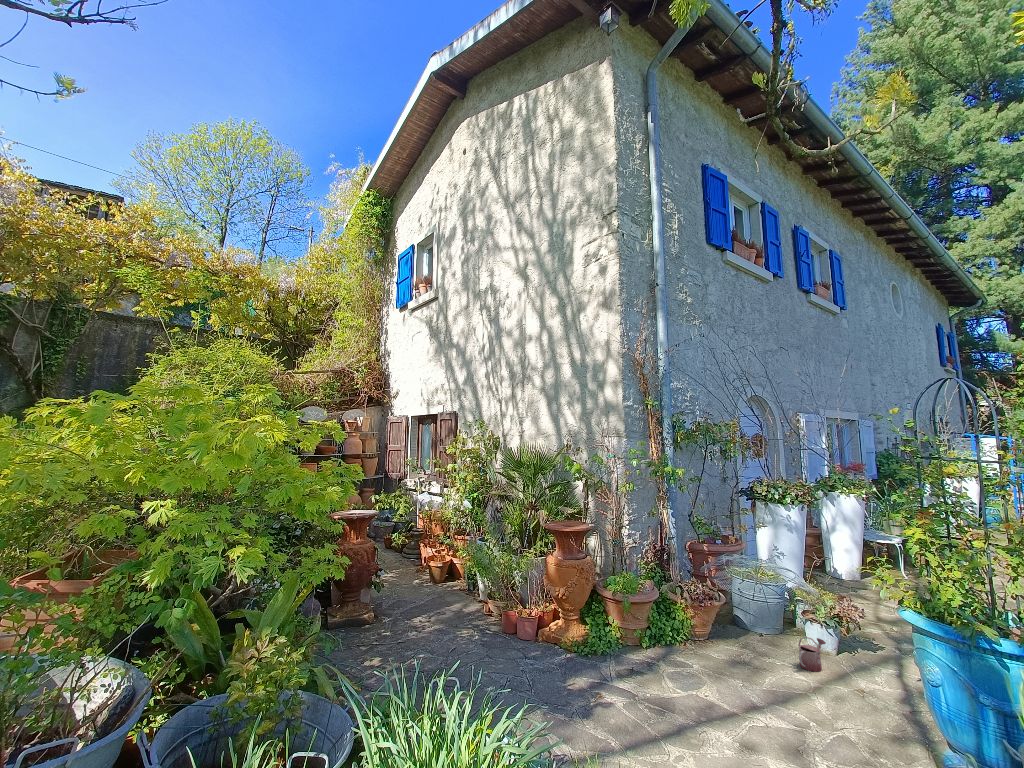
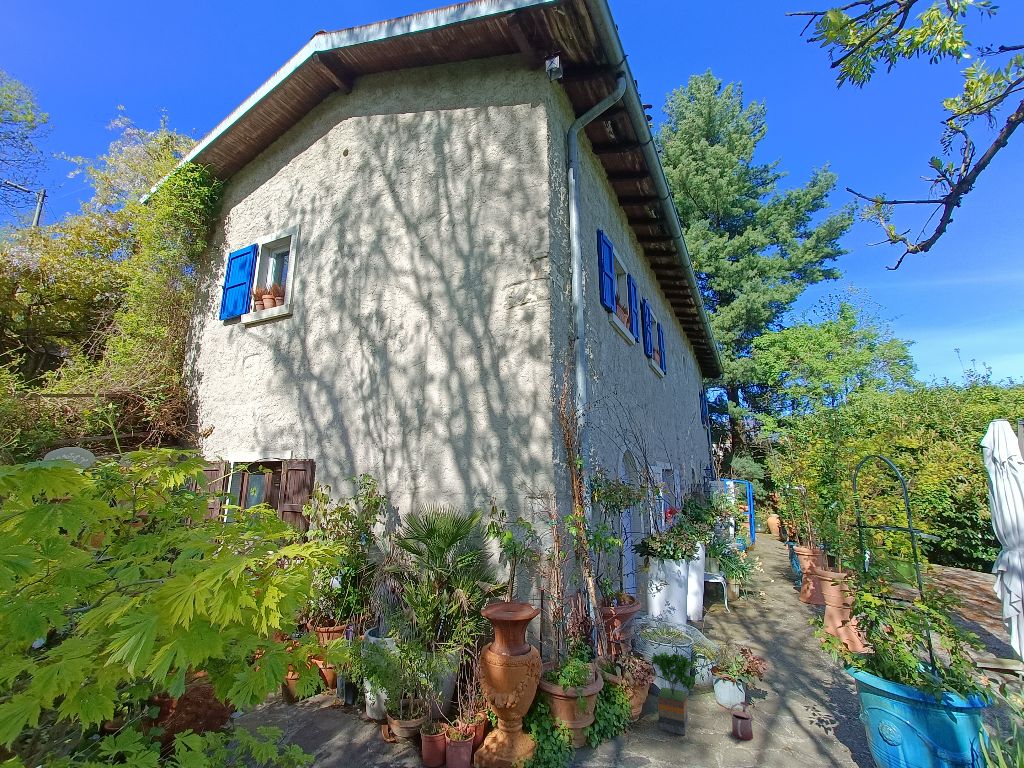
potted tree: none [717,580,763,657] -> present [651,652,696,735]

